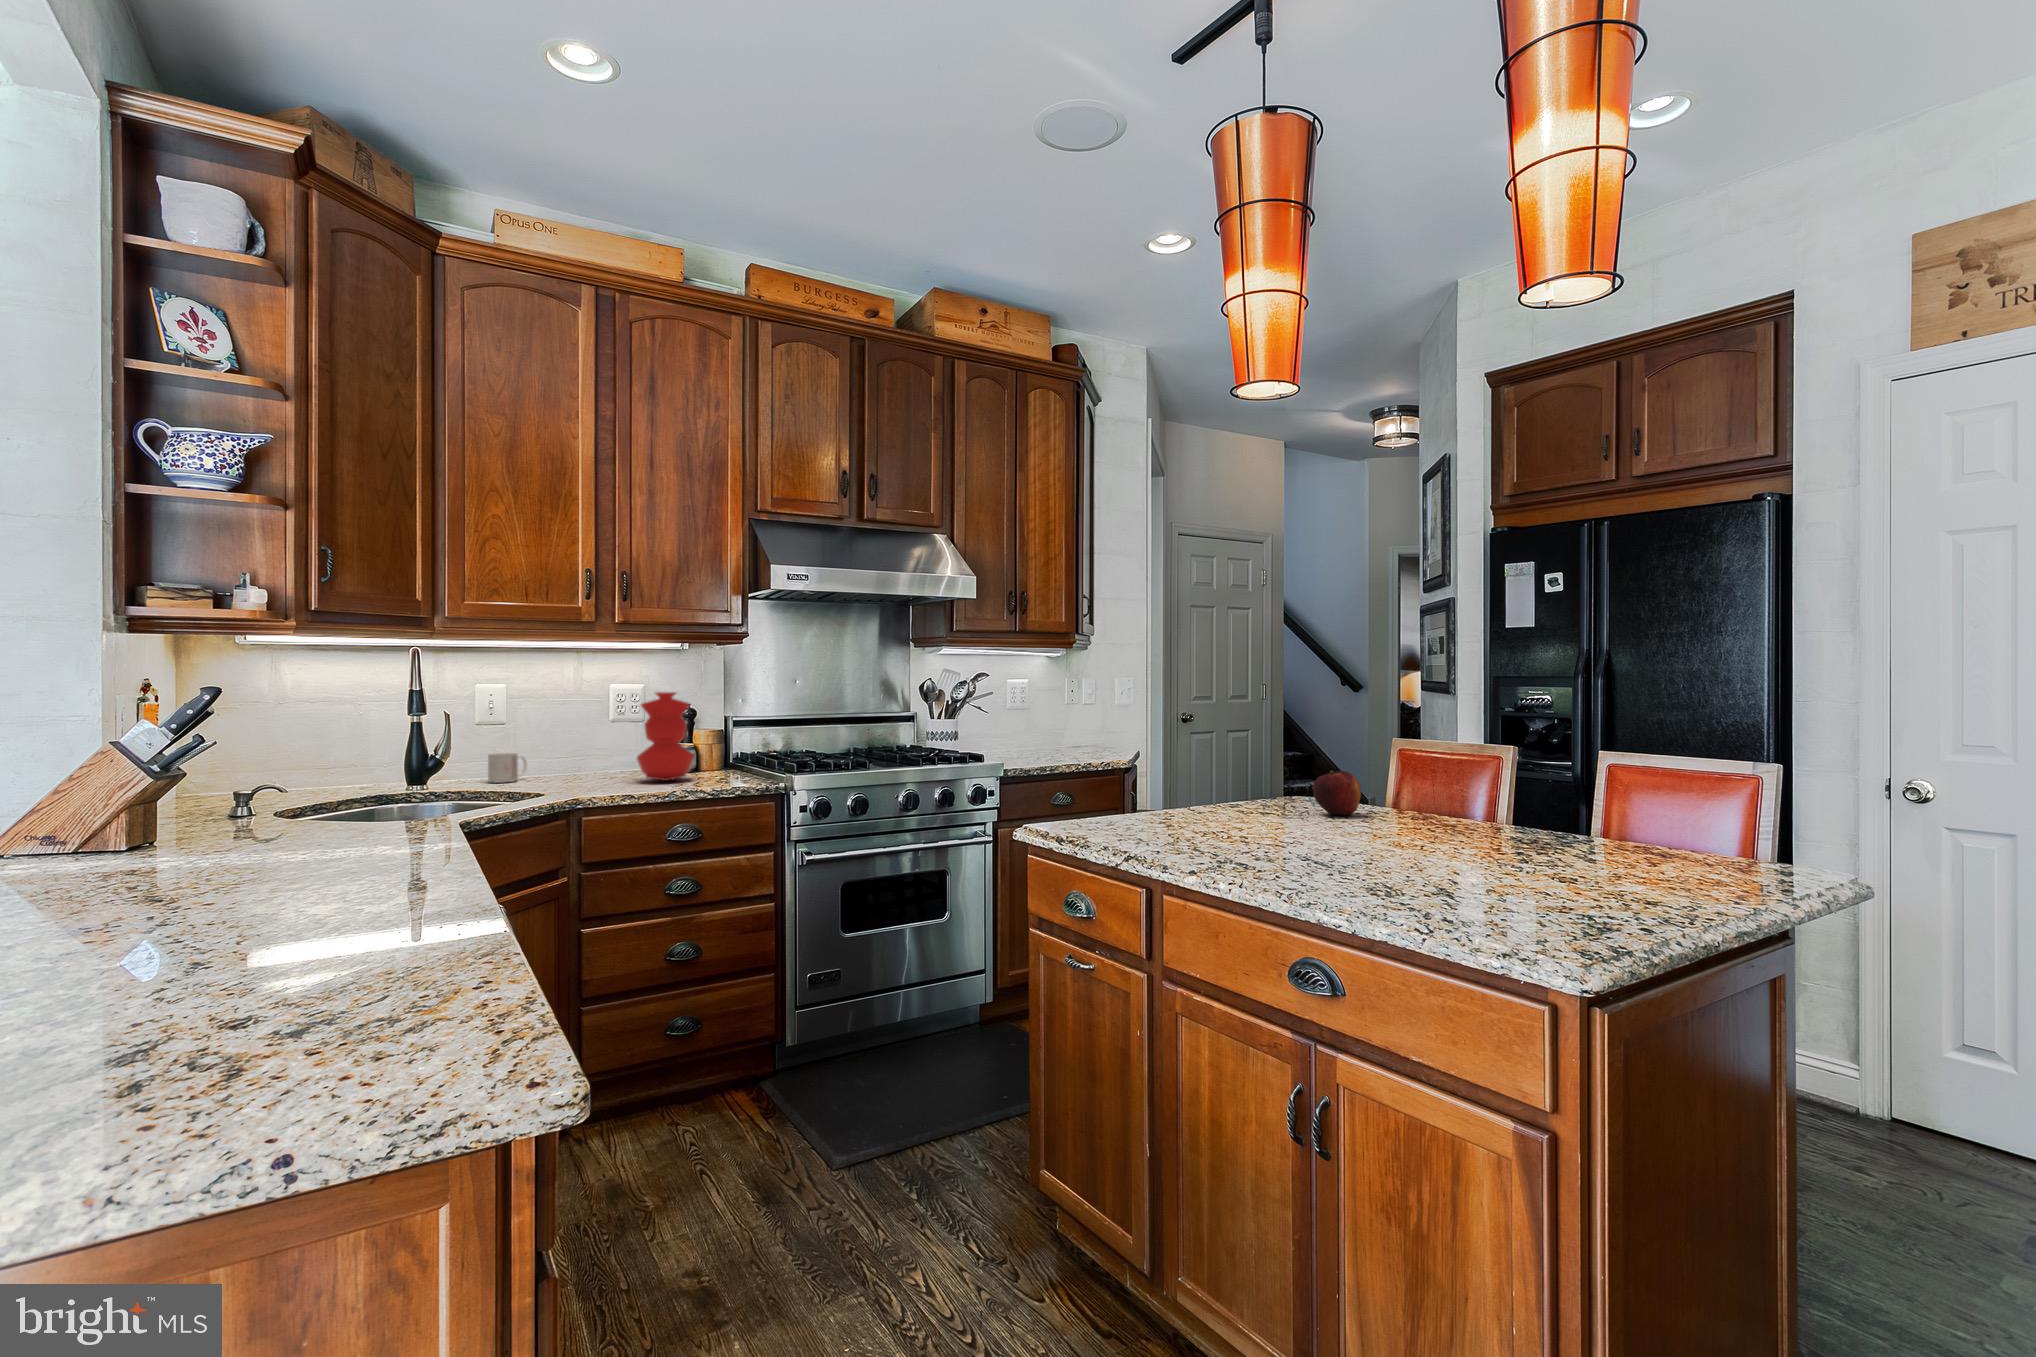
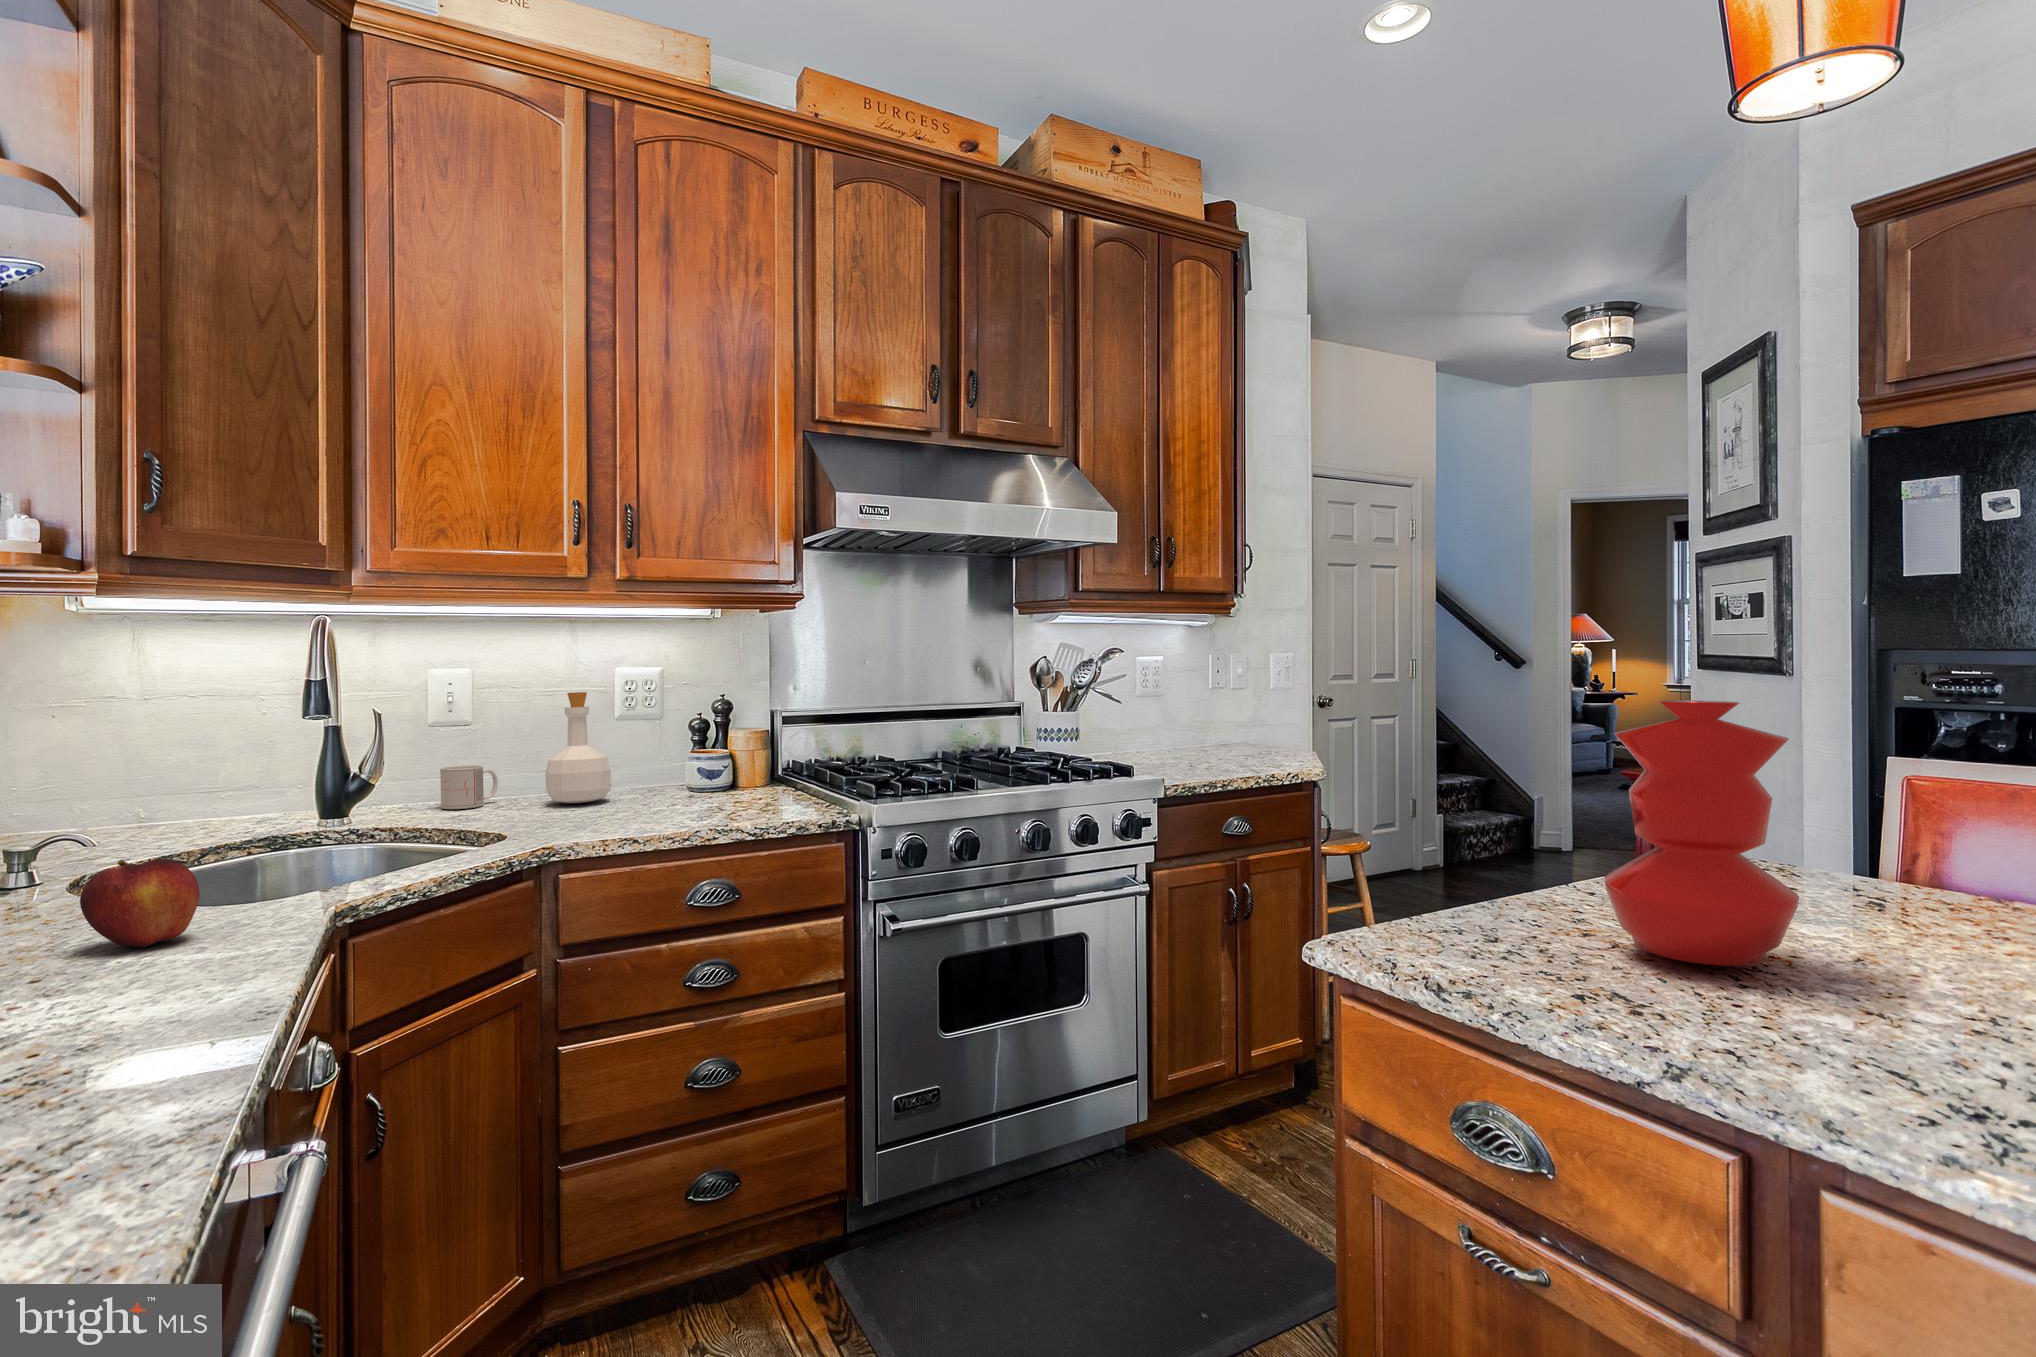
vase: present [637,692,695,781] -> present [1605,700,1799,966]
bottle: none [562,701,609,779] -> present [546,692,611,803]
fruit: present [1313,771,1361,816] -> present [80,859,200,947]

